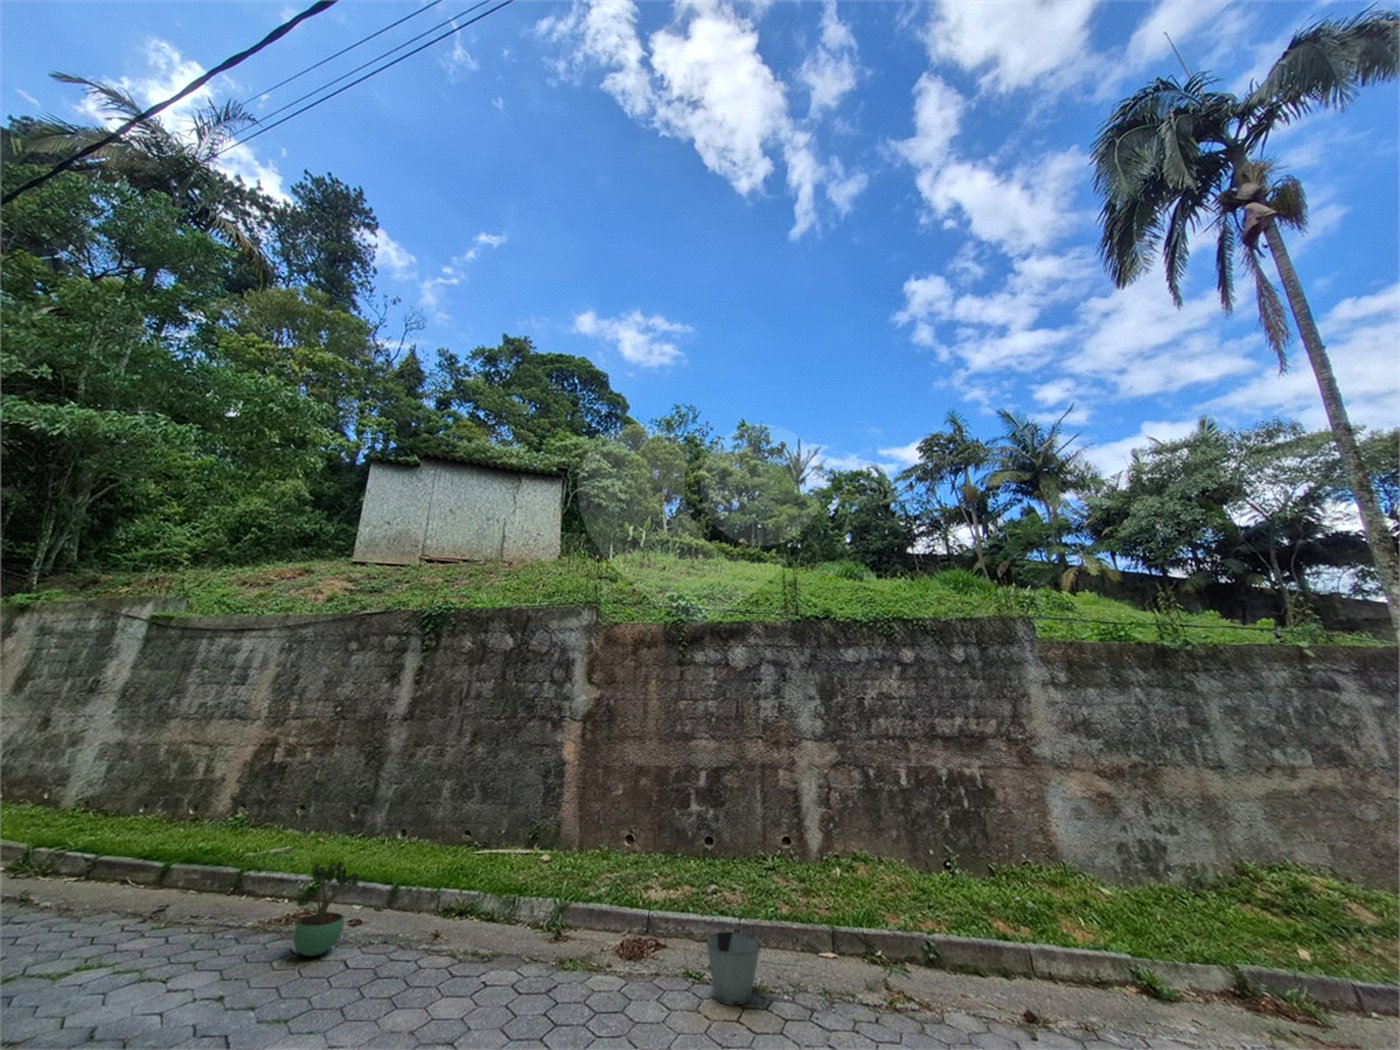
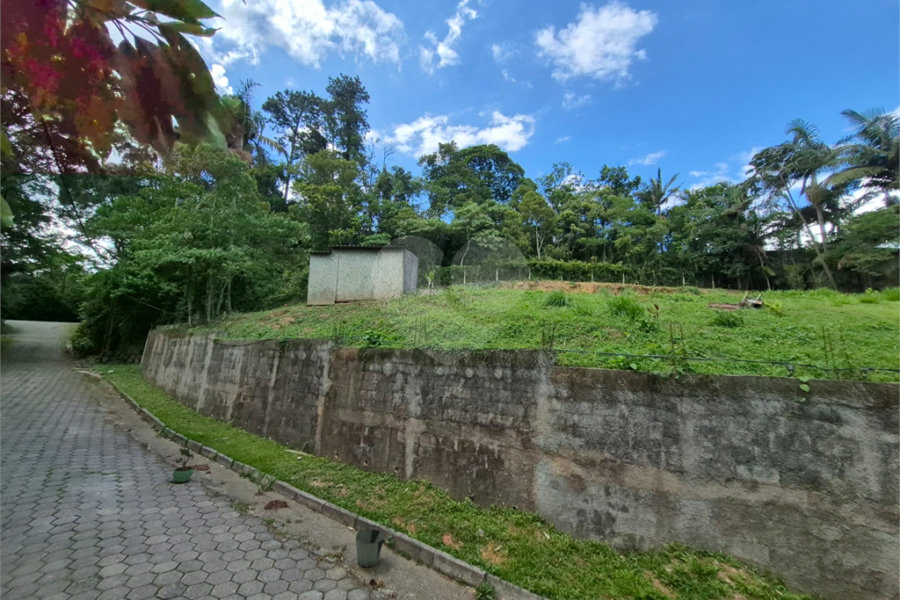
bucket: present [707,923,760,1005] -> present [356,525,385,567]

